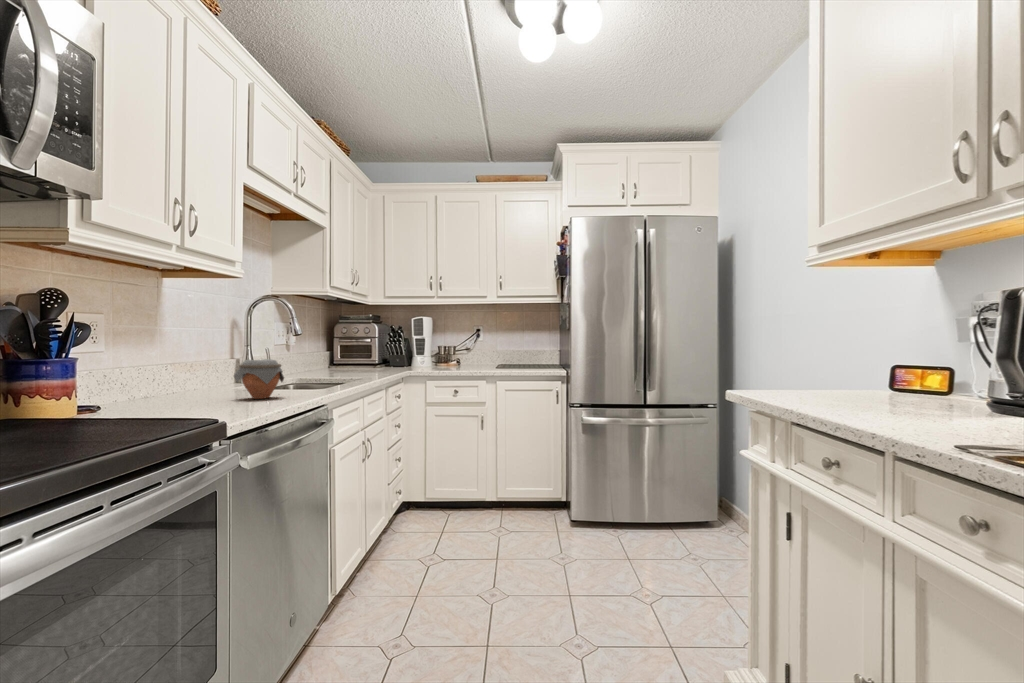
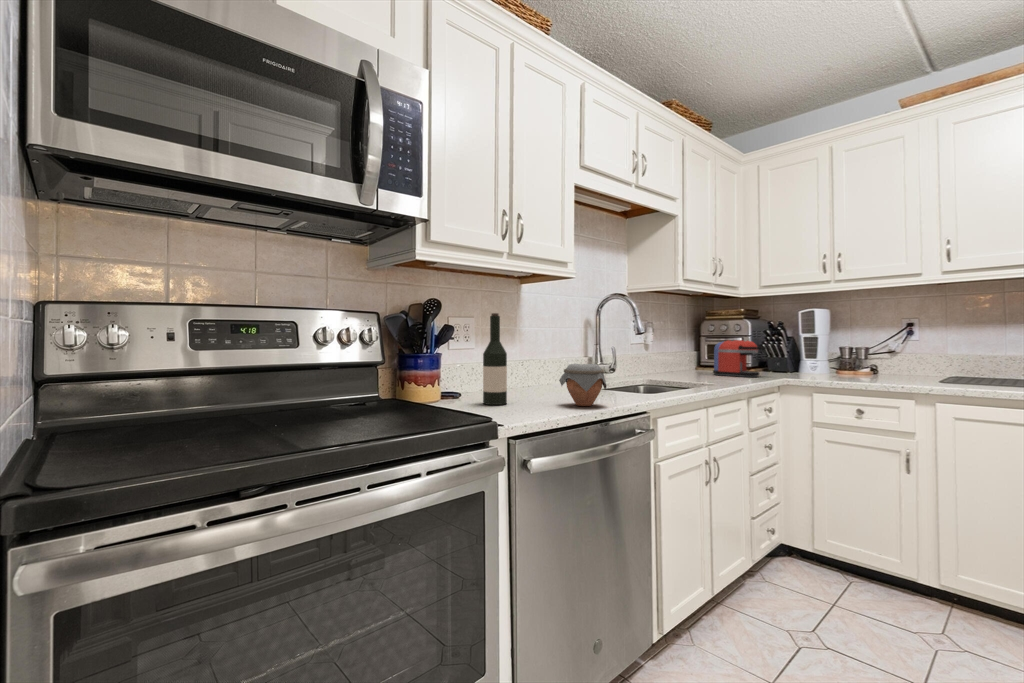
wine bottle: none [141,308,173,406] -> present [483,313,507,405]
coffee maker: none [344,342,388,372] -> present [713,340,766,377]

